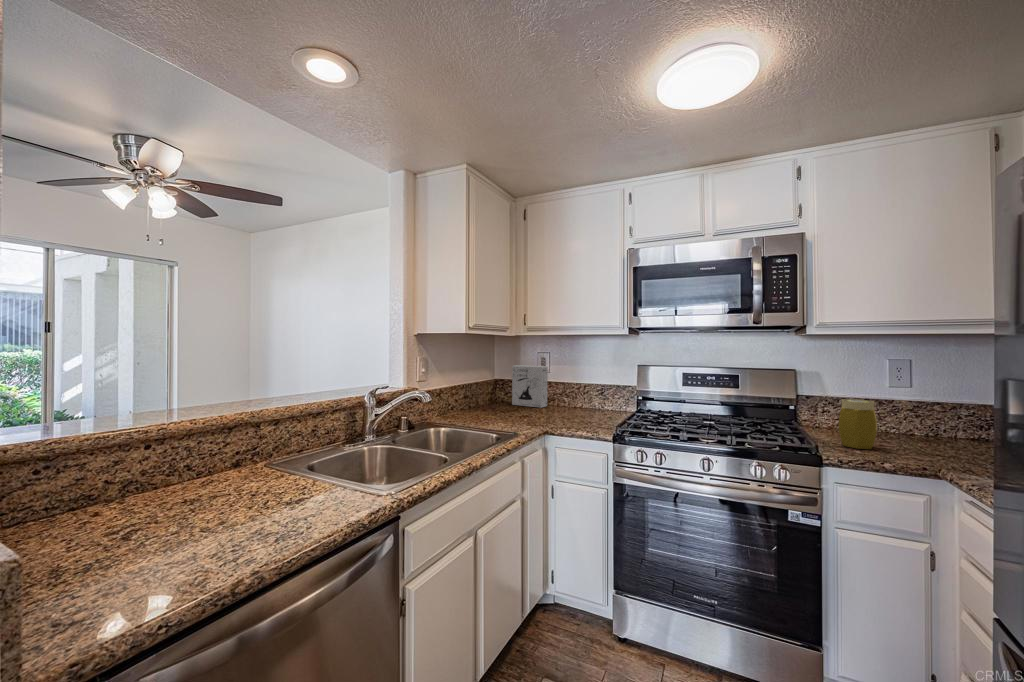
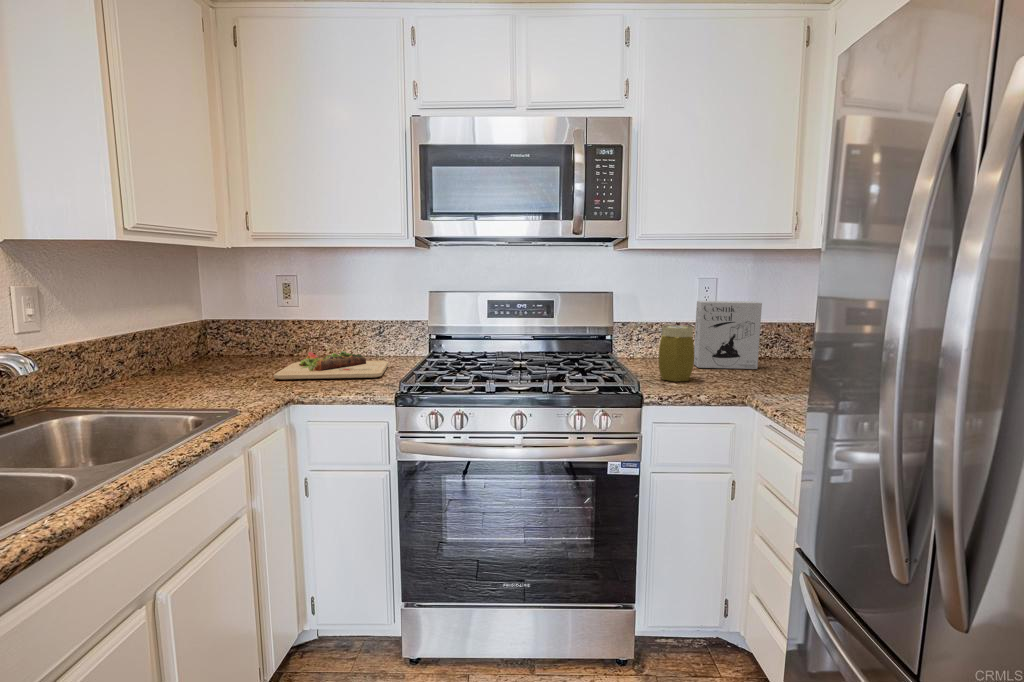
cereal box: present [512,365,548,408] -> present [694,301,762,369]
cutting board: none [535,403,608,424] -> present [274,351,388,380]

